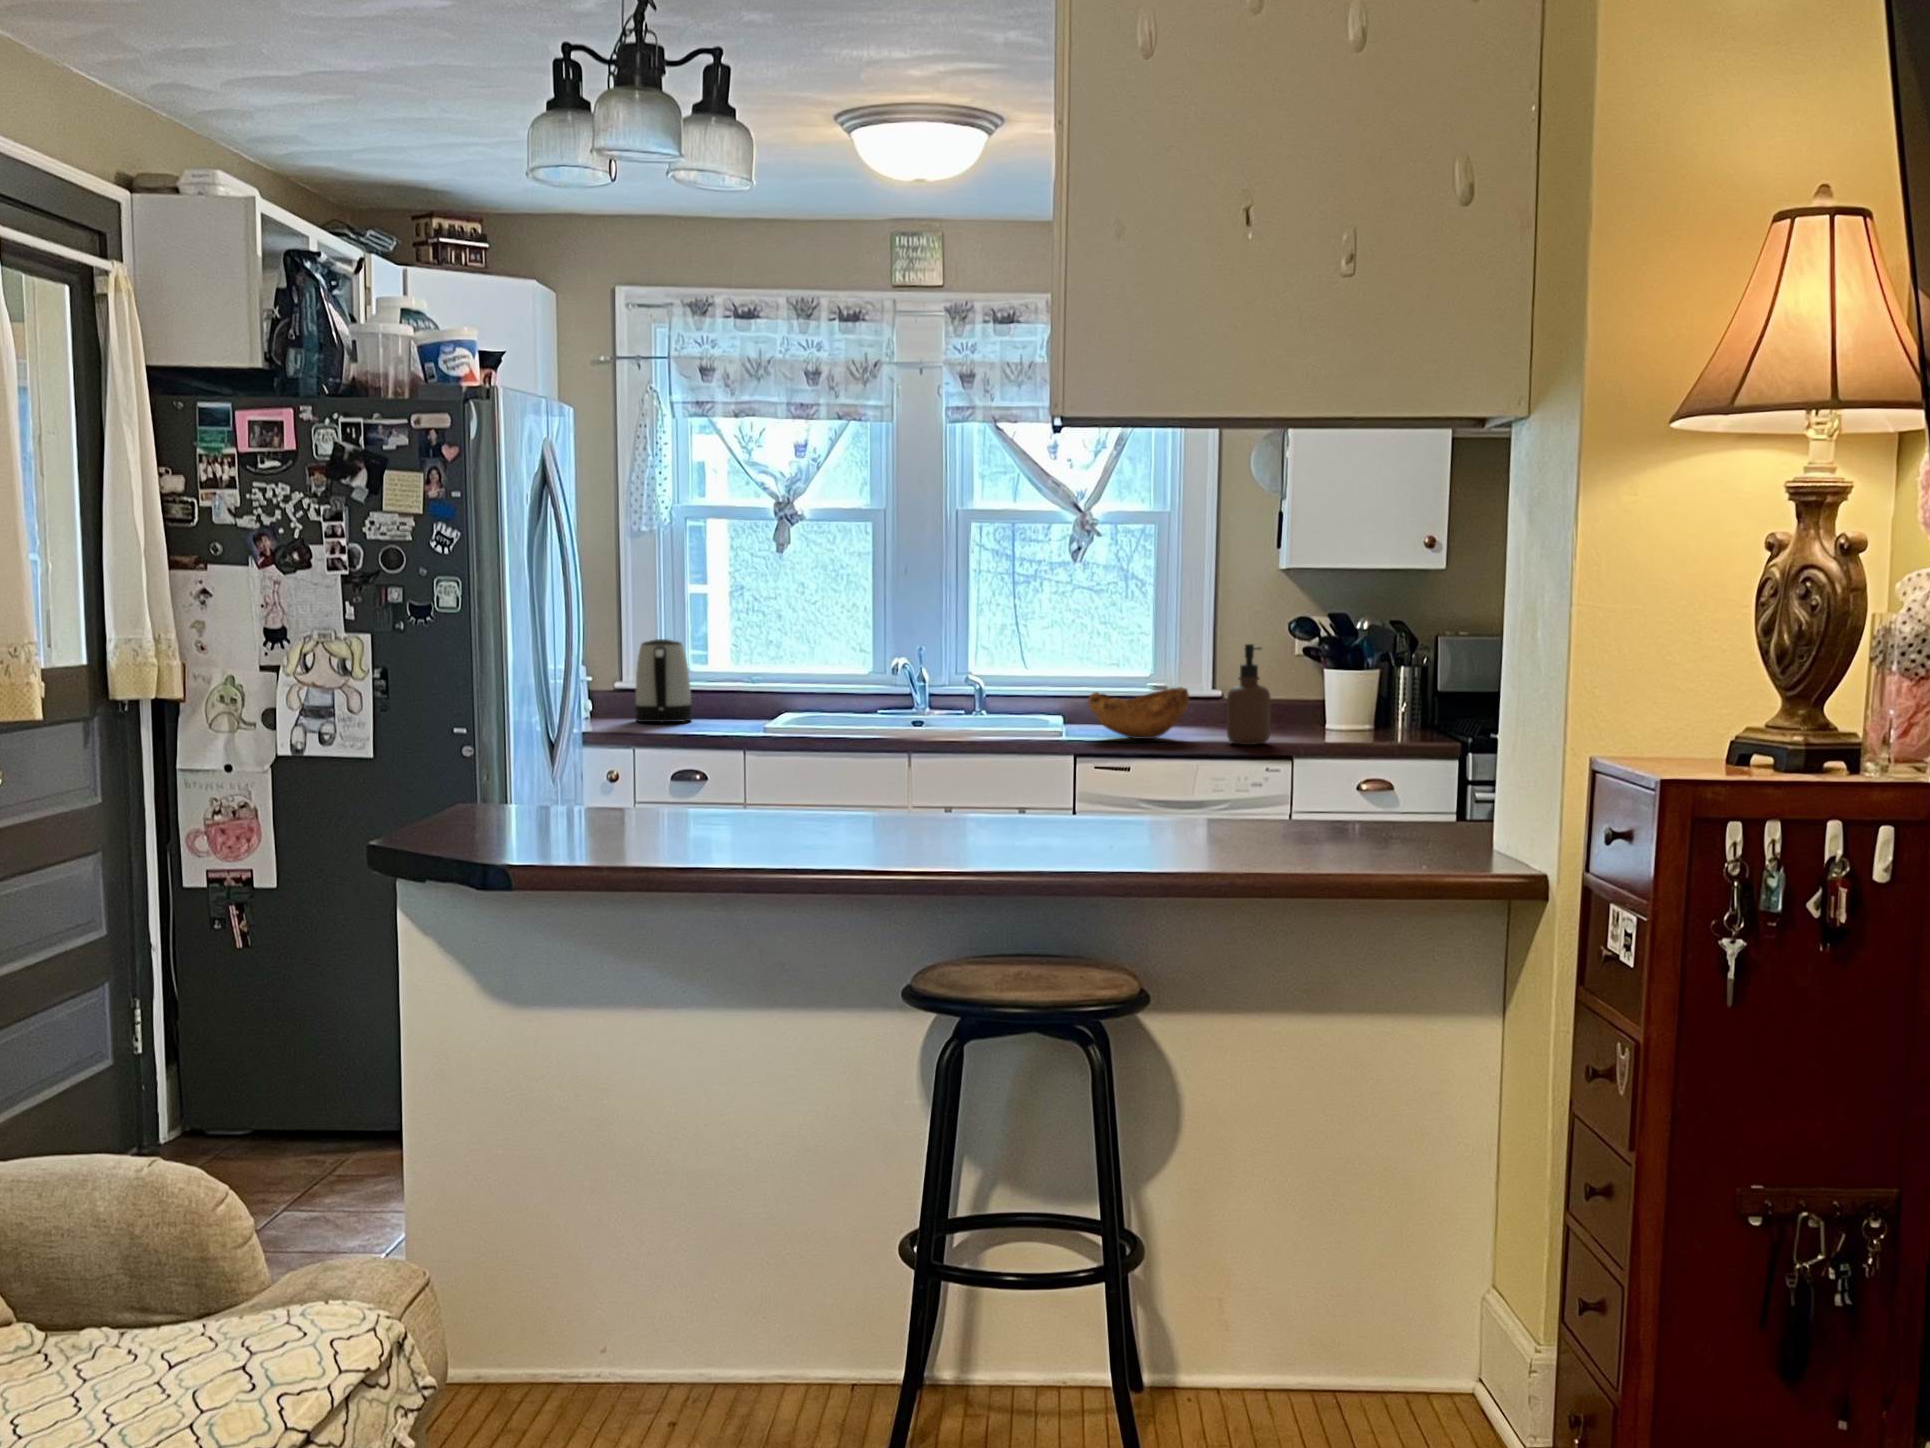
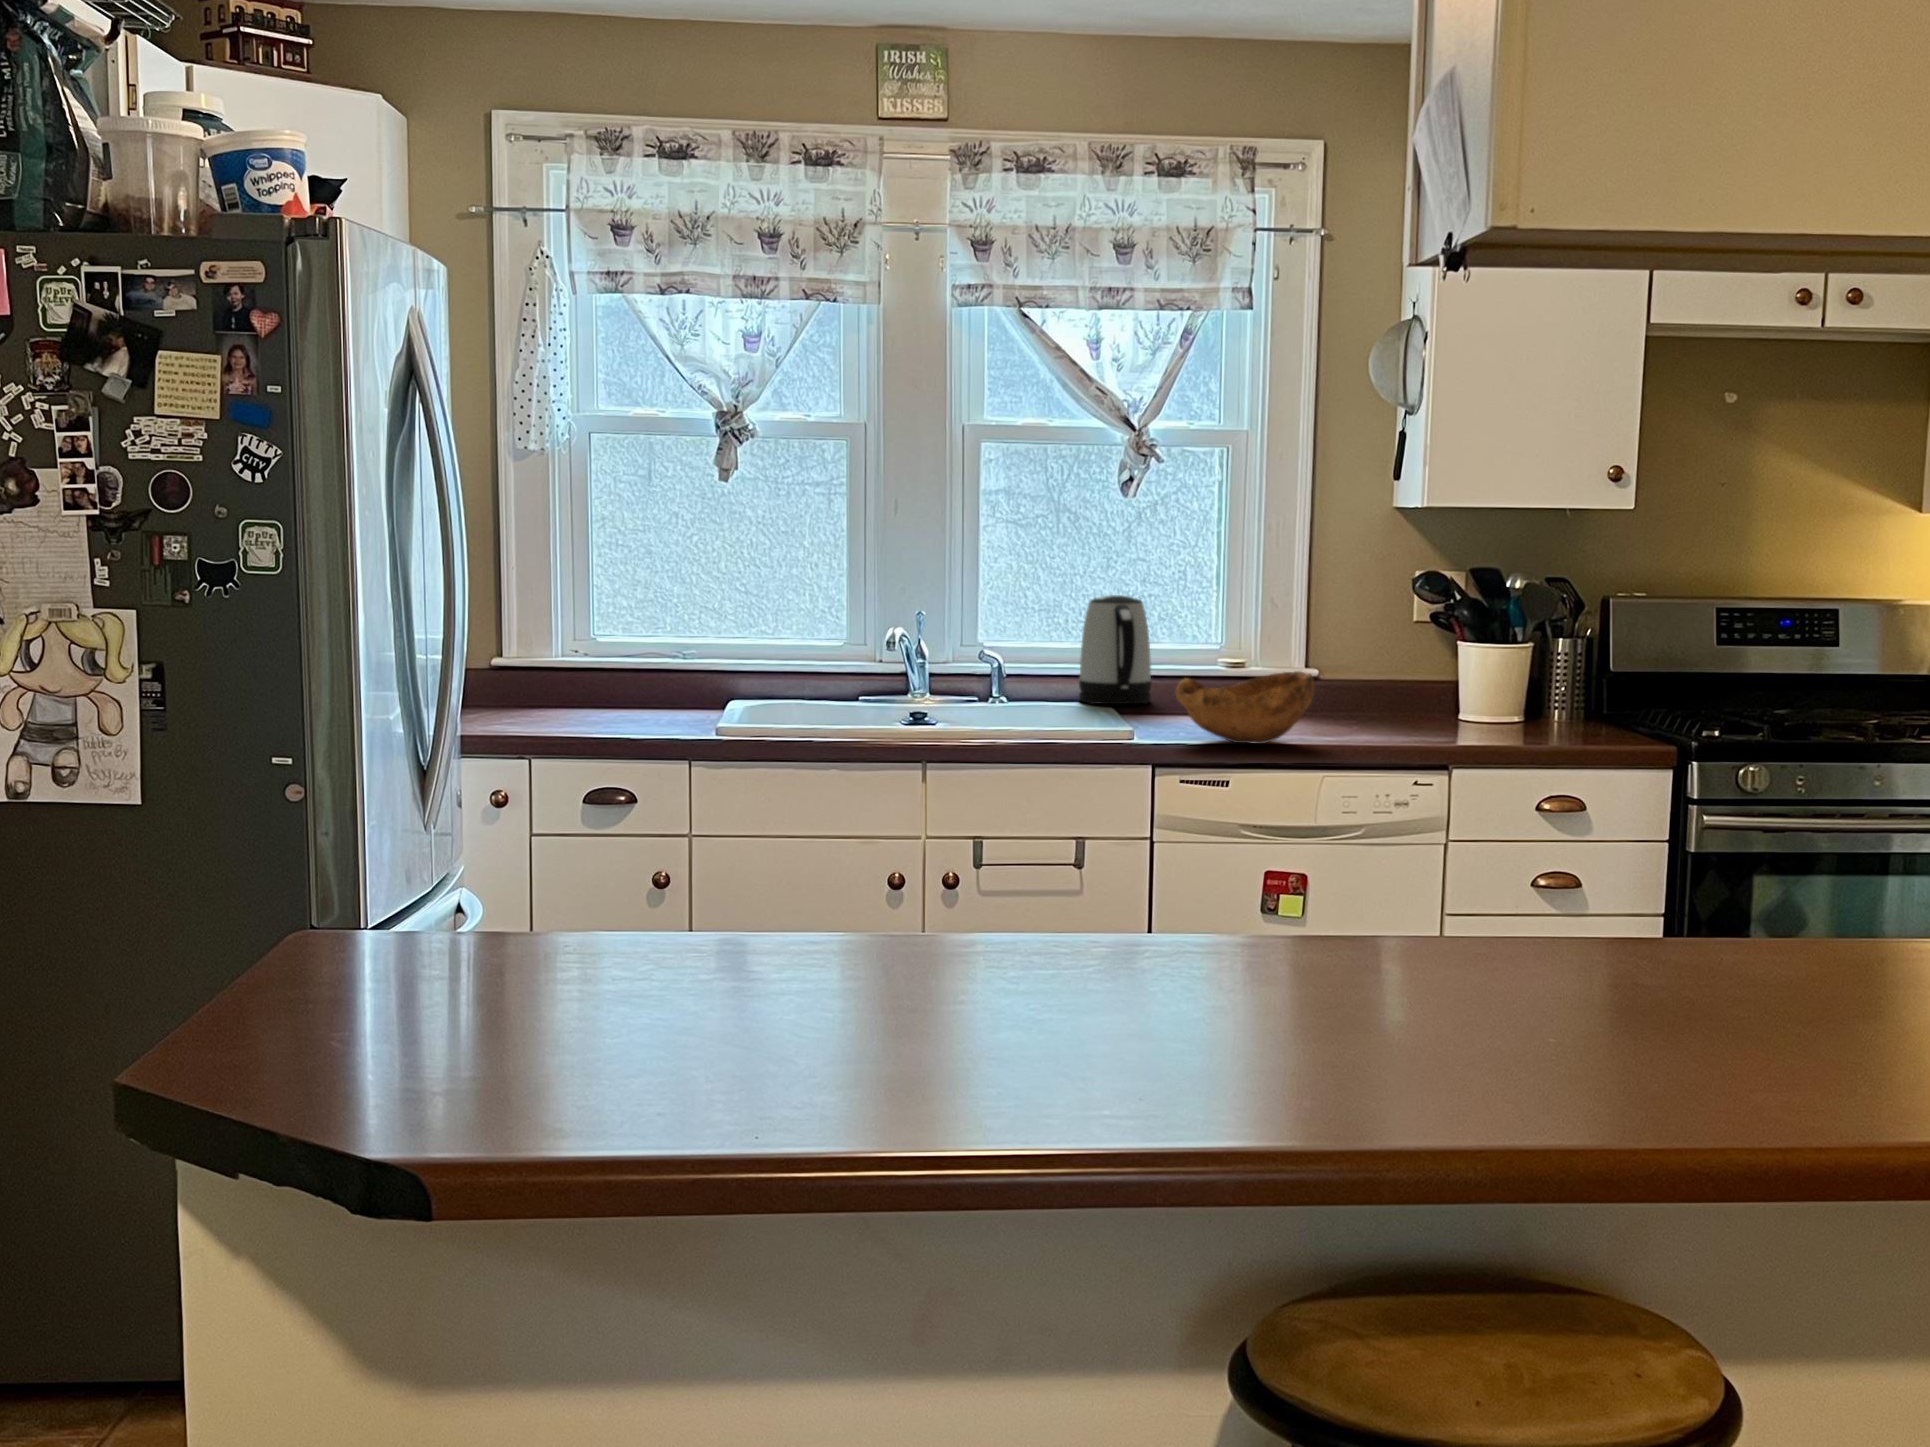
kettle: present [635,639,692,722] -> present [1079,595,1151,704]
soap dispenser: present [1227,644,1271,745] -> none [1369,615,1430,753]

